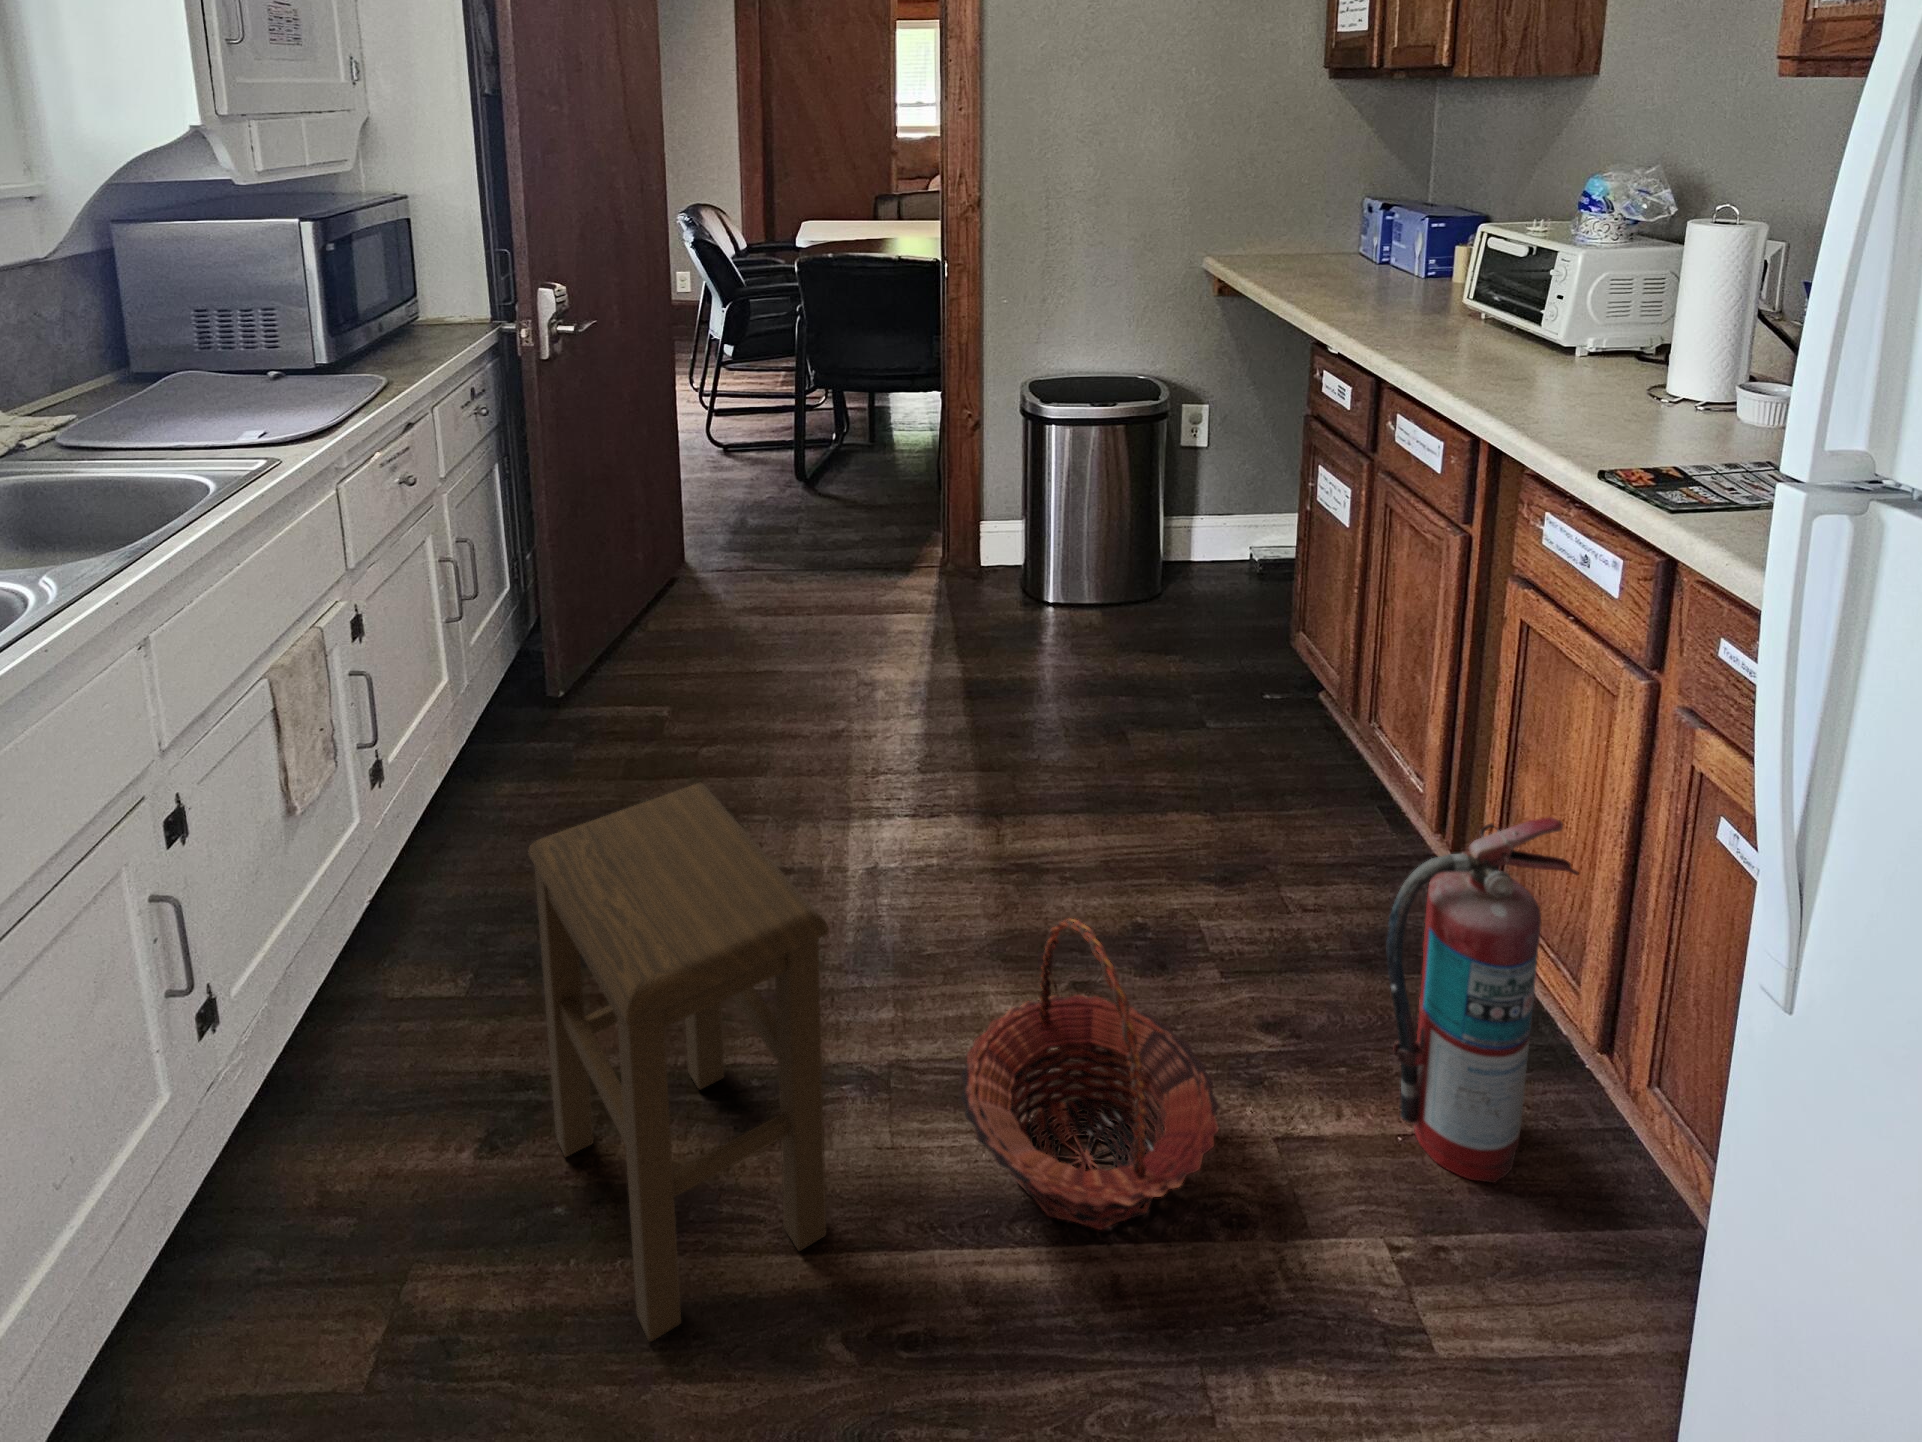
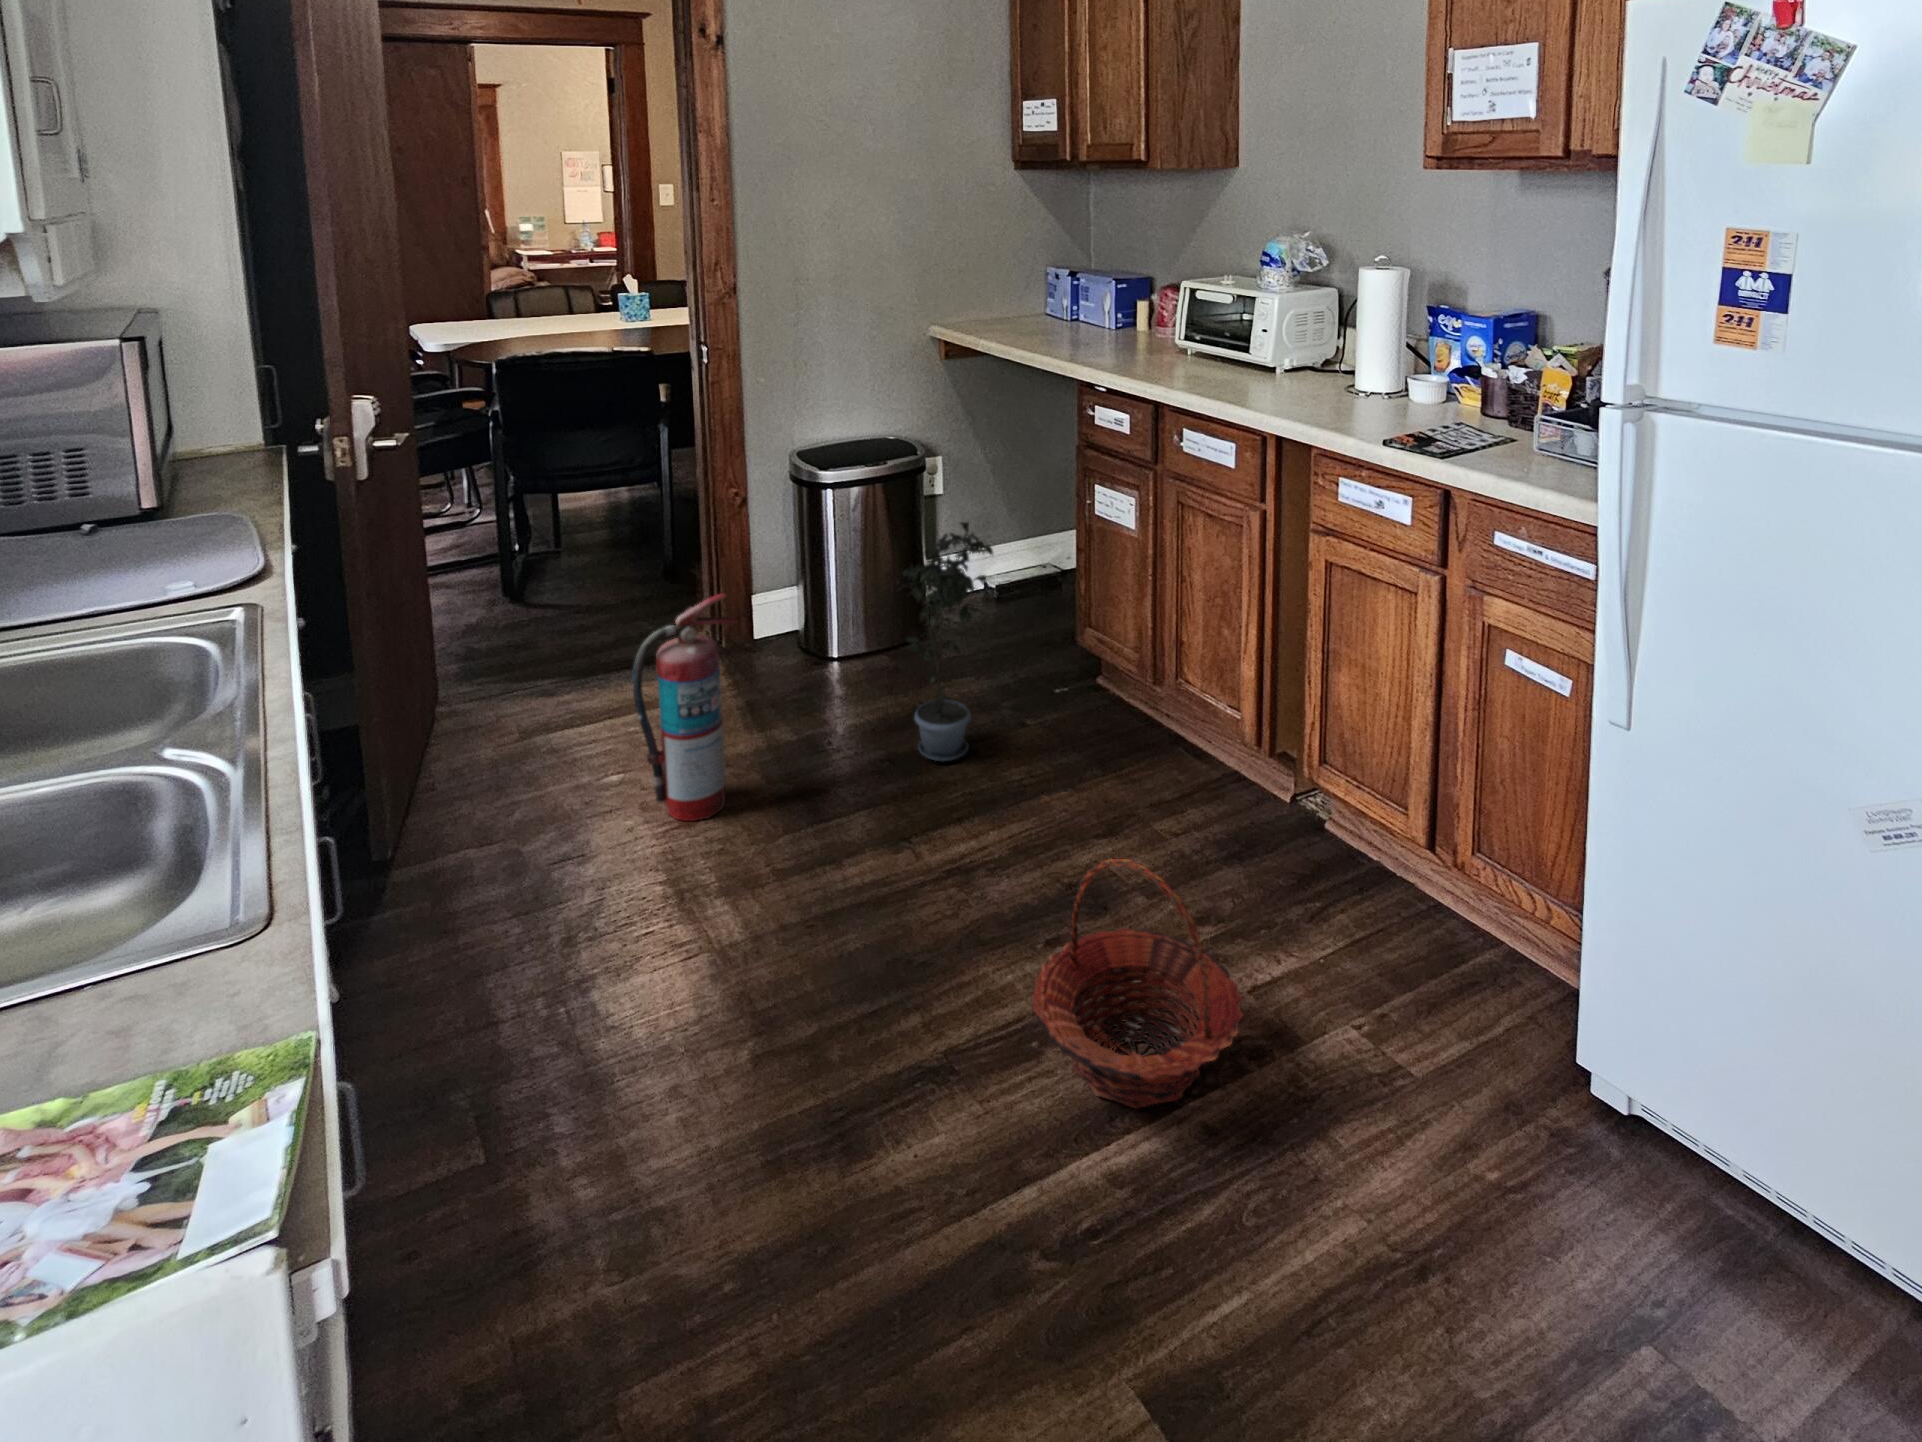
potted plant: none [1043,487,1160,749] -> present [897,522,993,762]
stool: present [528,783,829,1342] -> none [656,841,986,1357]
fire extinguisher: present [1387,817,1579,1183] -> present [632,594,737,821]

